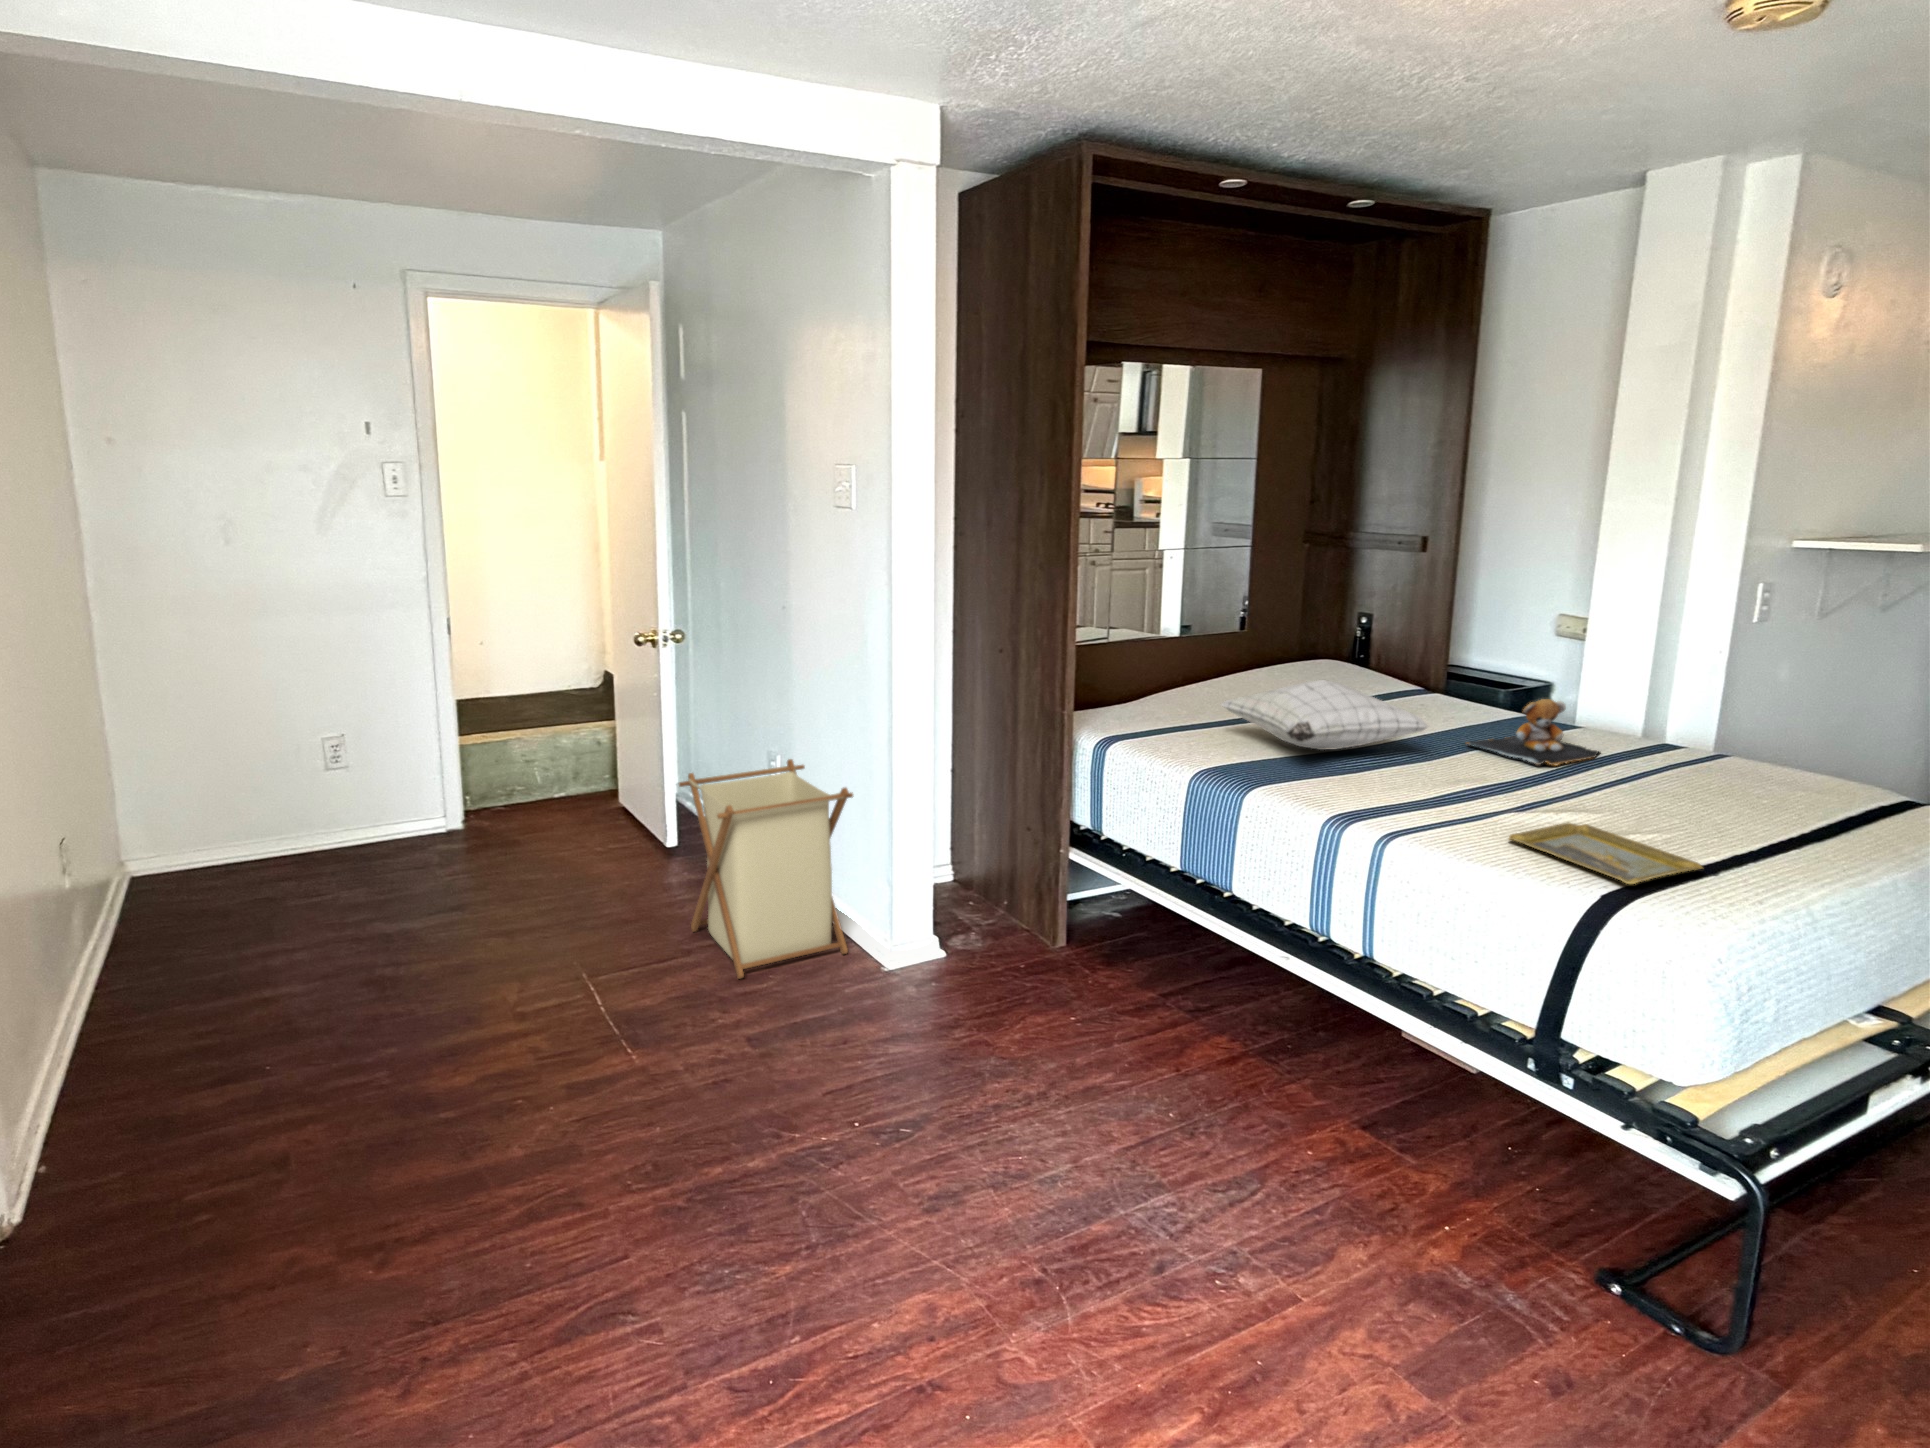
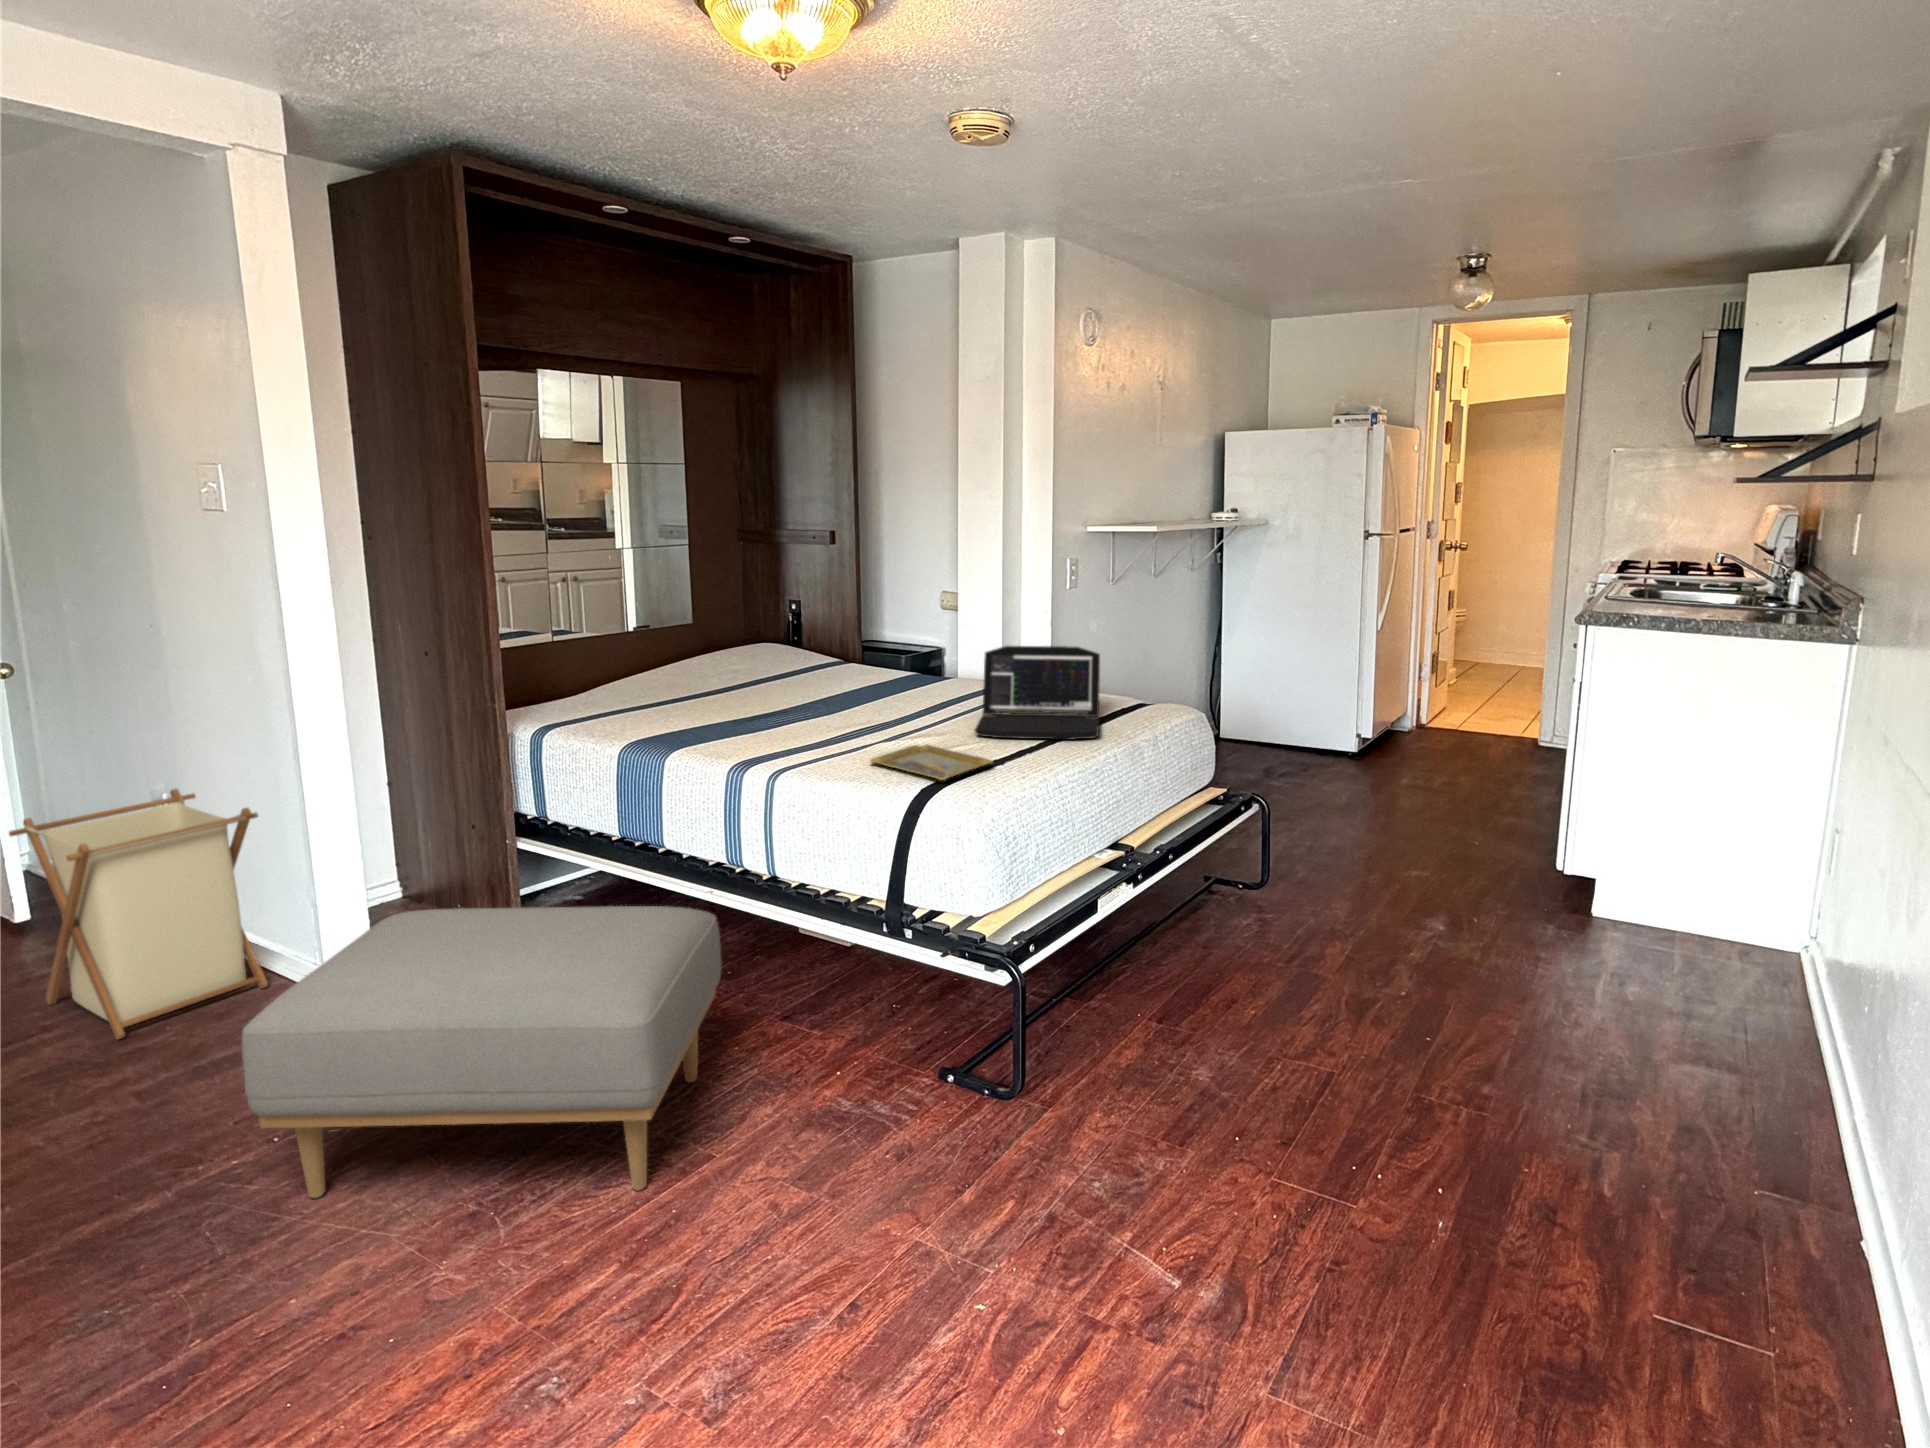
pillow: present [1221,680,1428,750] -> none [652,654,827,715]
teddy bear: present [1467,699,1599,766] -> none [860,657,957,708]
laptop: none [1654,700,1871,849] -> present [975,646,1100,739]
ottoman: none [848,926,1310,1317] -> present [242,906,721,1198]

